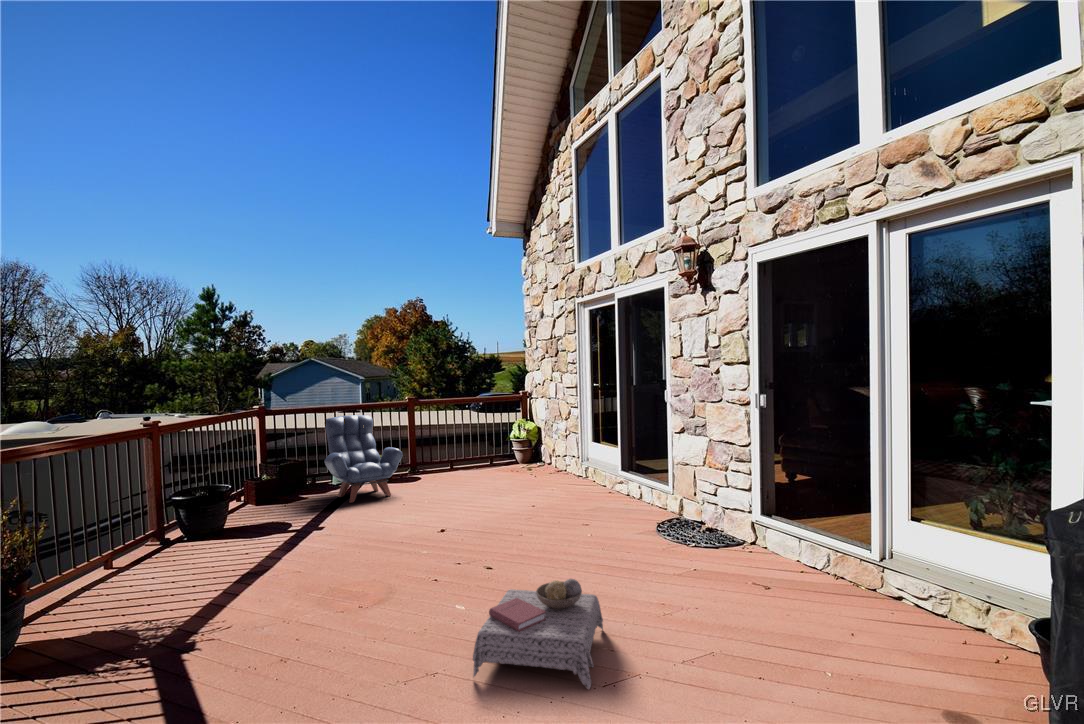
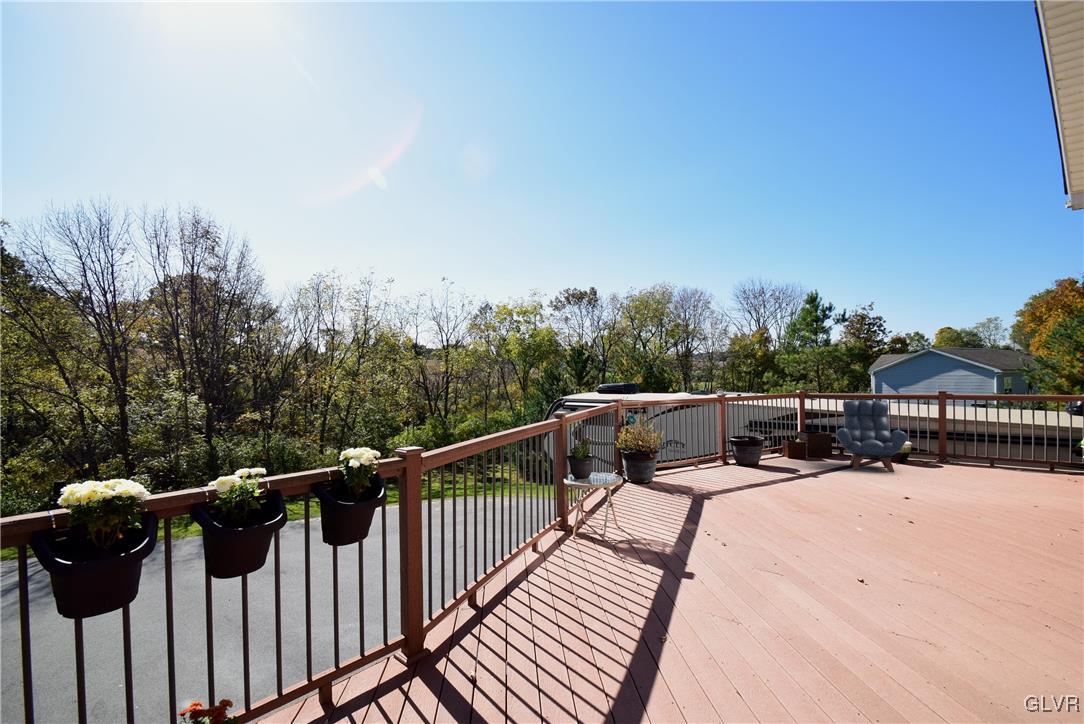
ottoman: present [473,579,603,689] -> none [805,501,922,559]

